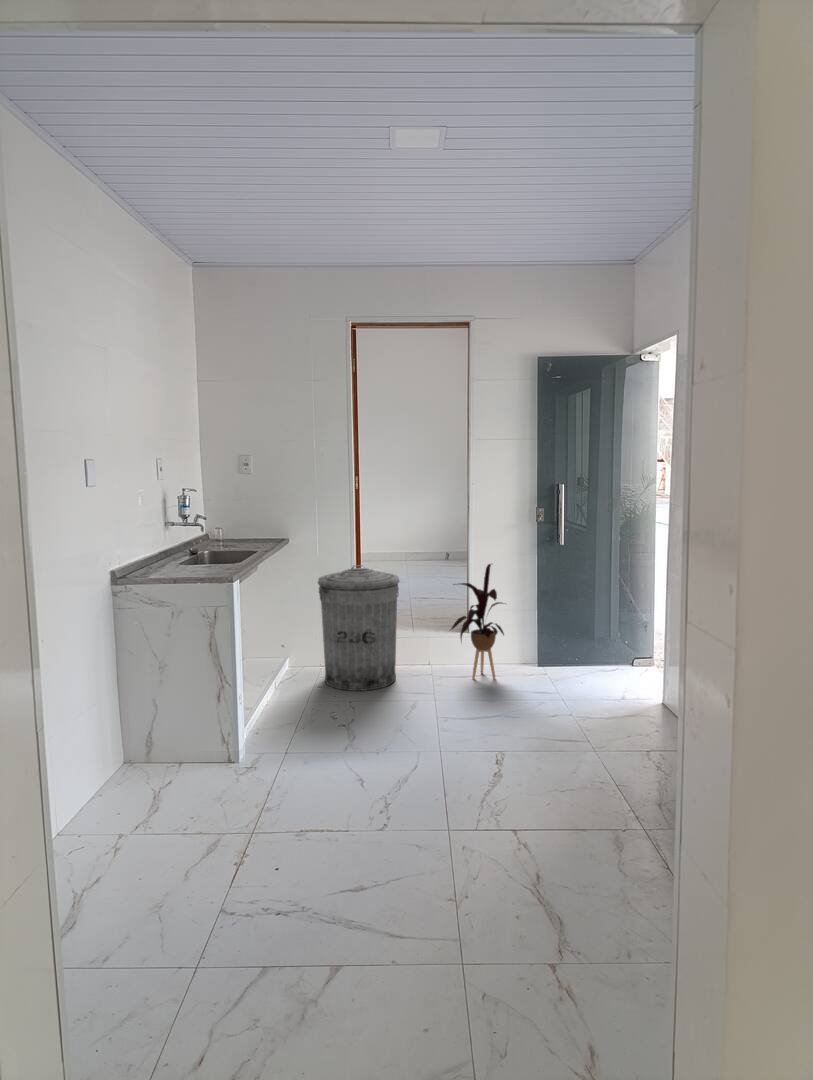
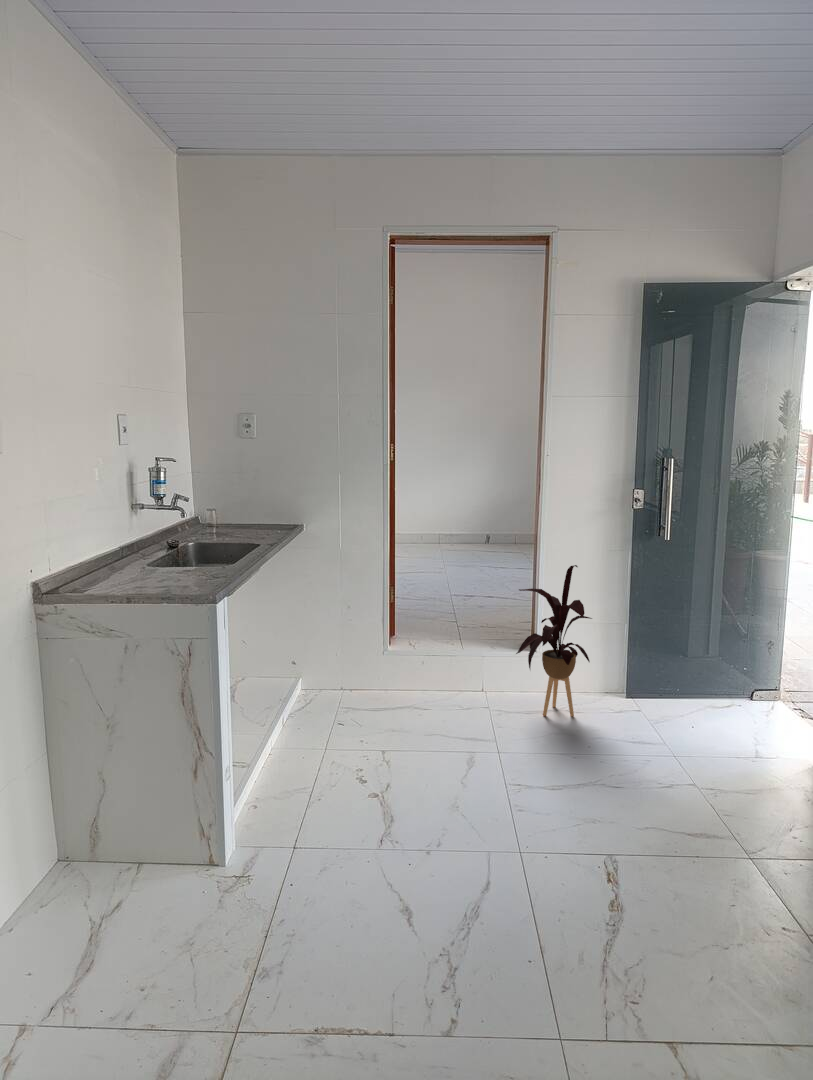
trash can: present [318,565,400,691] -> none [341,563,450,732]

